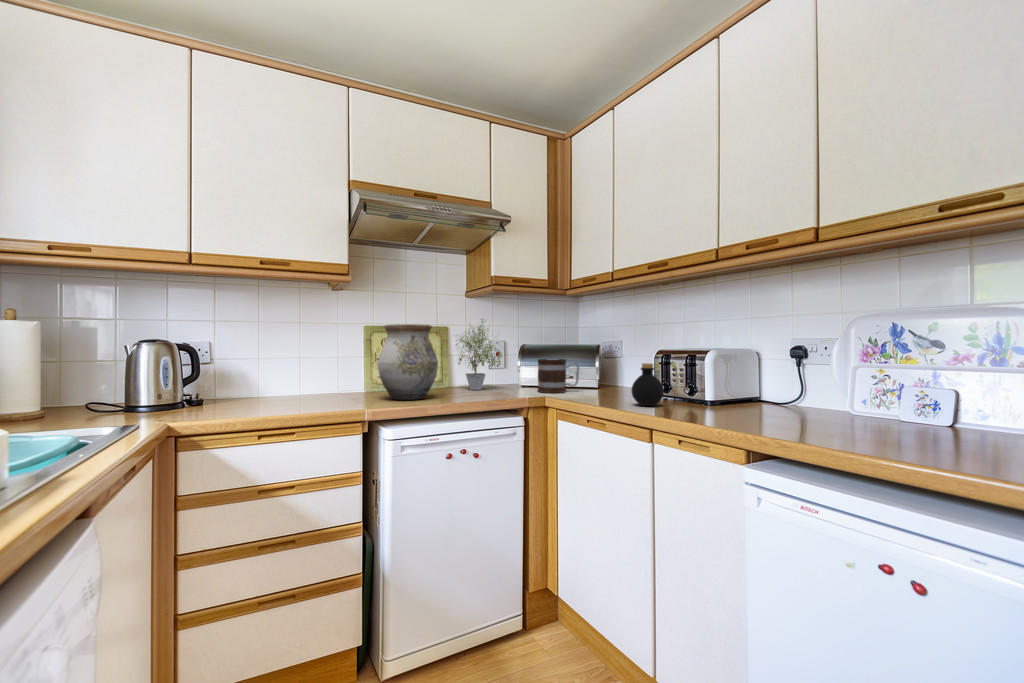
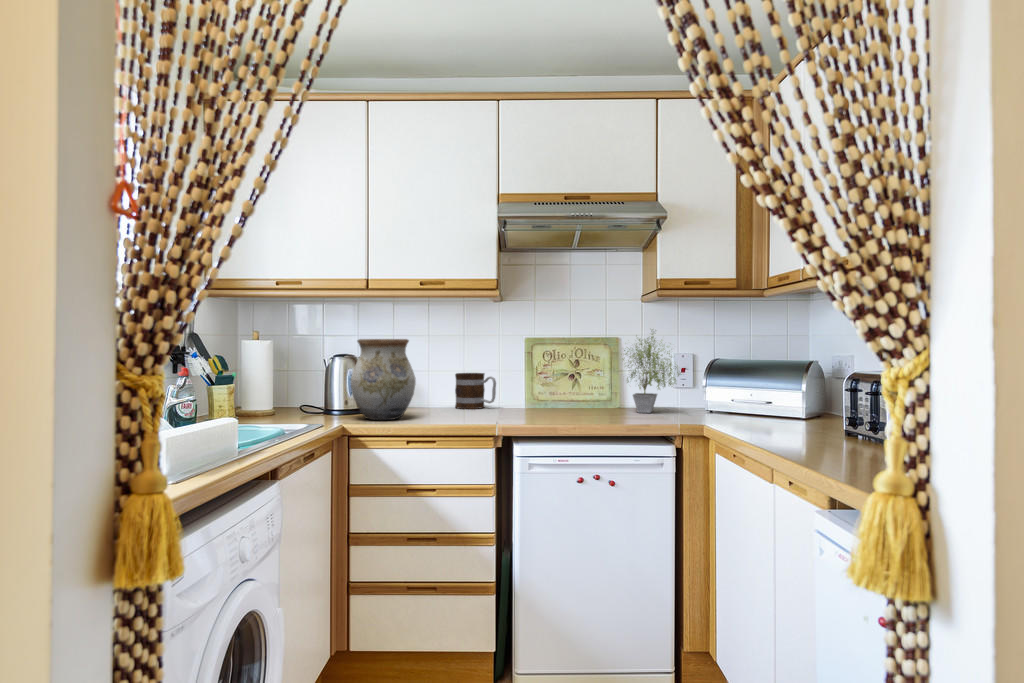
vase: present [378,324,438,400] -> present [351,339,416,420]
mug: present [538,359,579,393] -> present [455,373,496,409]
bottle: present [632,363,664,406] -> none [787,391,828,444]

